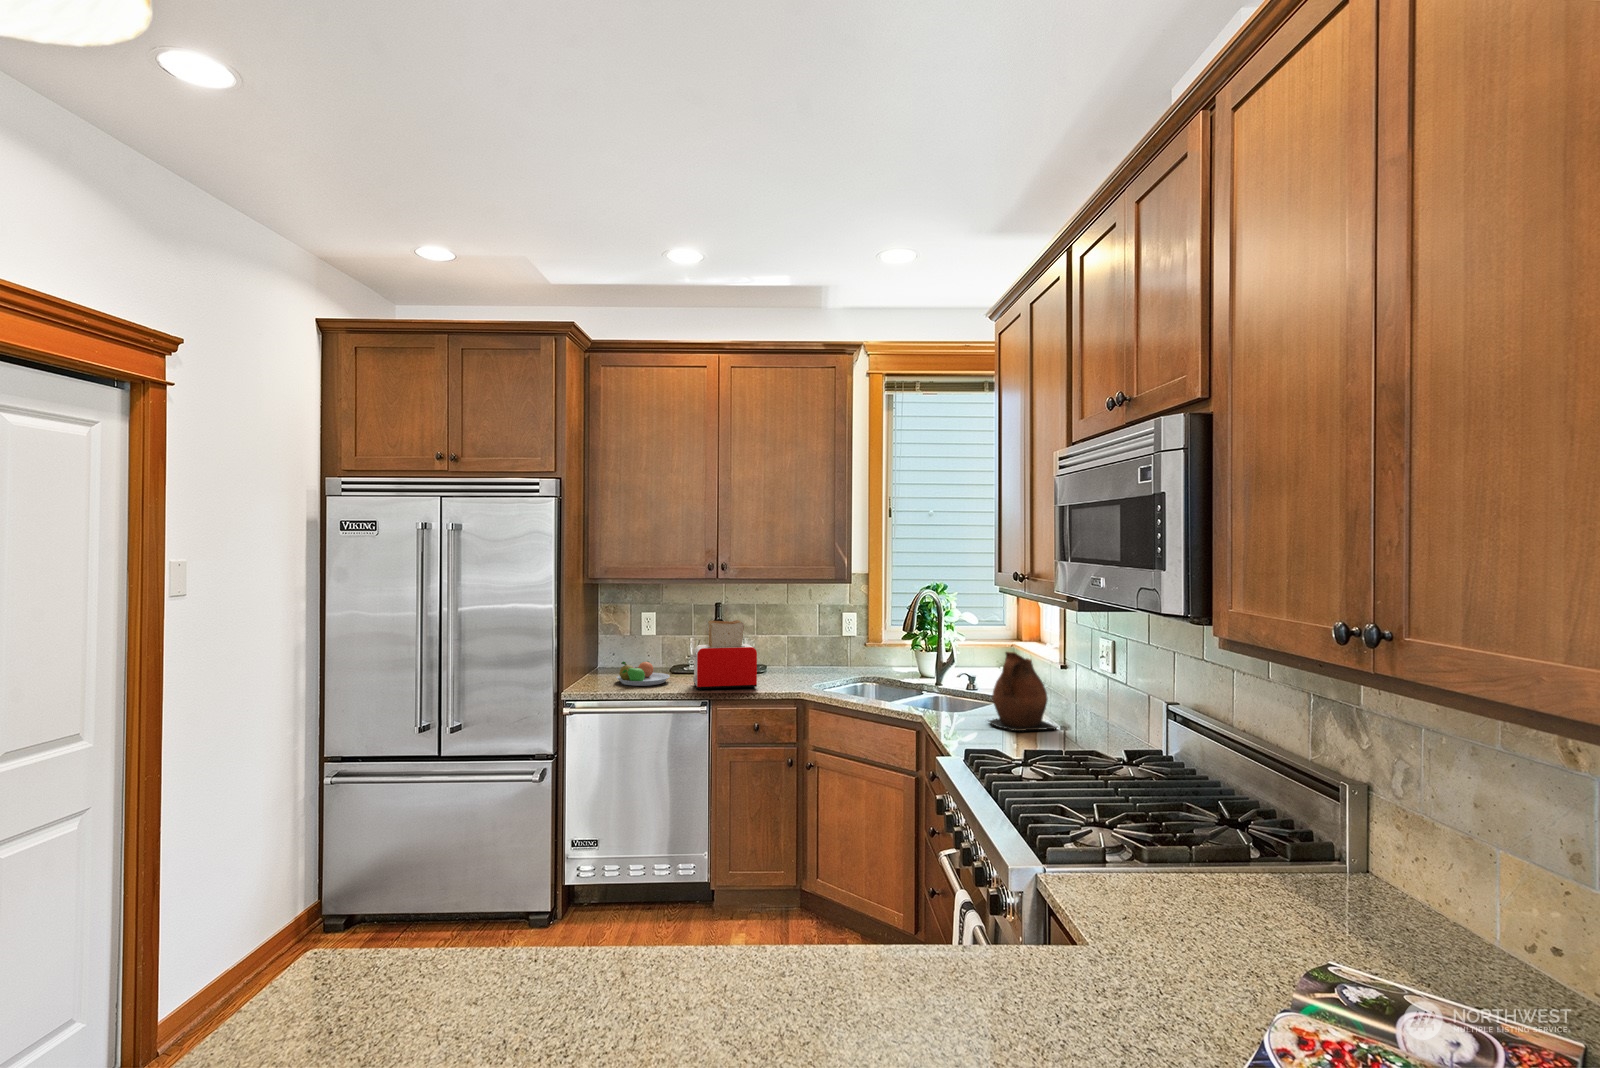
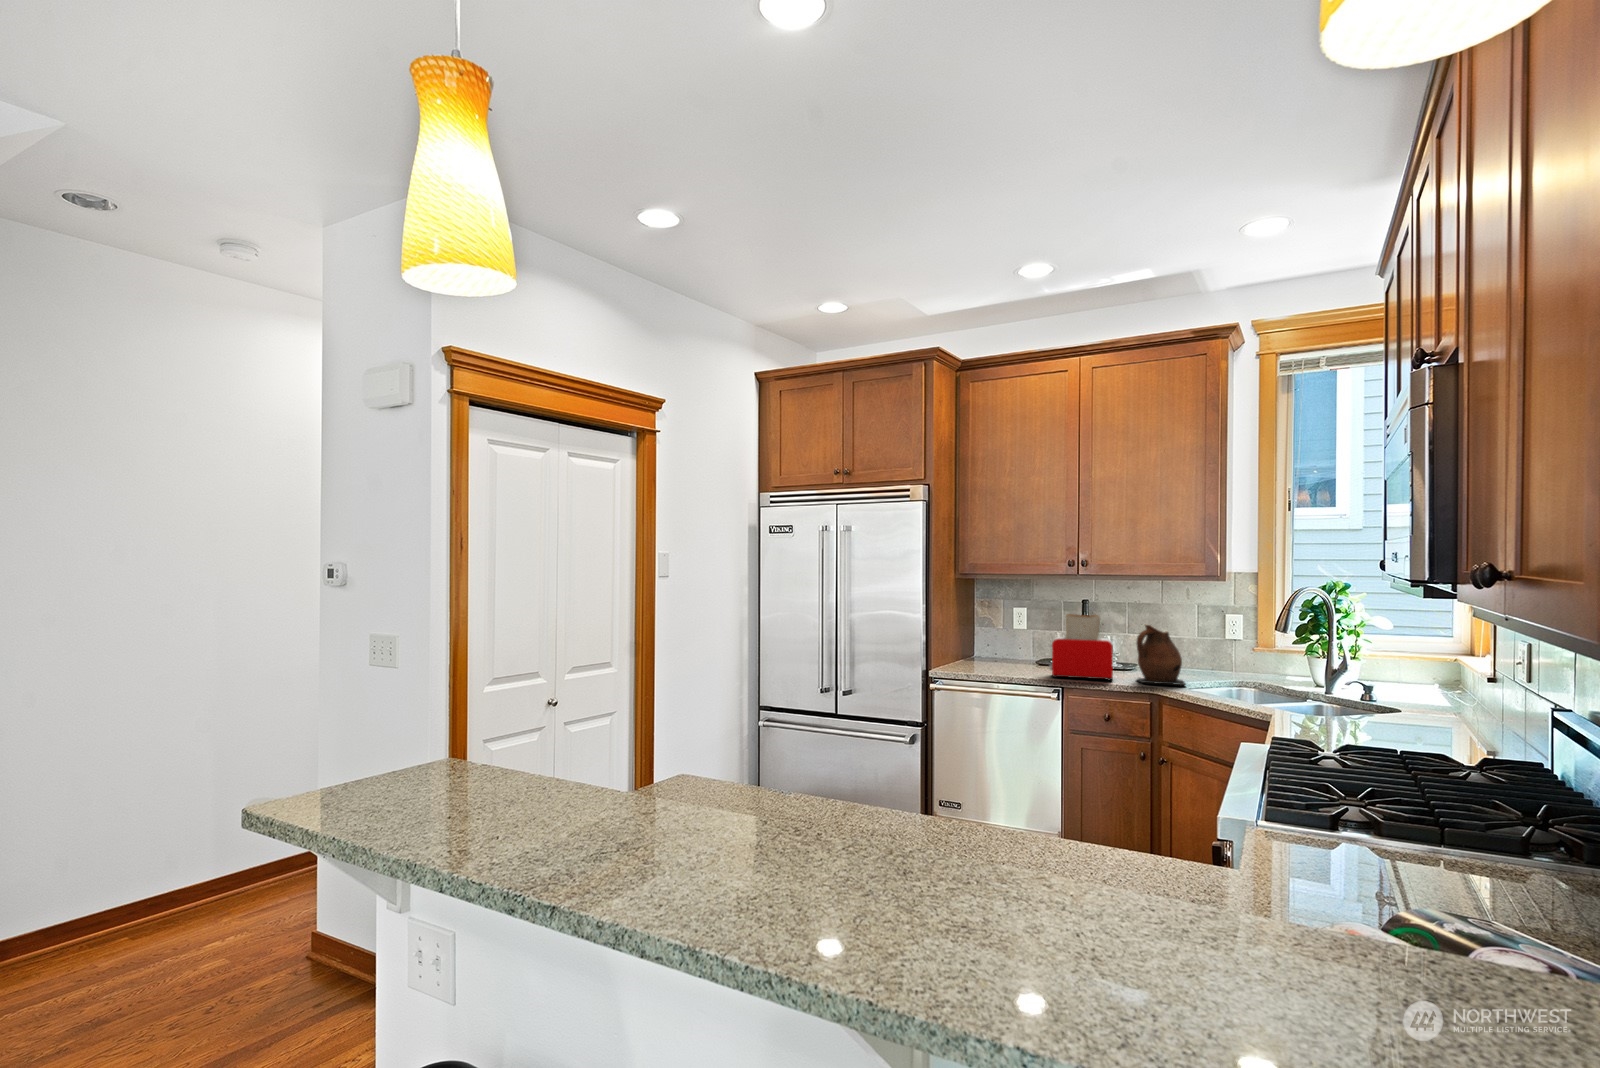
ceramic pitcher: present [989,652,1057,731] -> present [1137,624,1185,685]
fruit bowl: present [617,661,670,686] -> none [983,648,1033,671]

